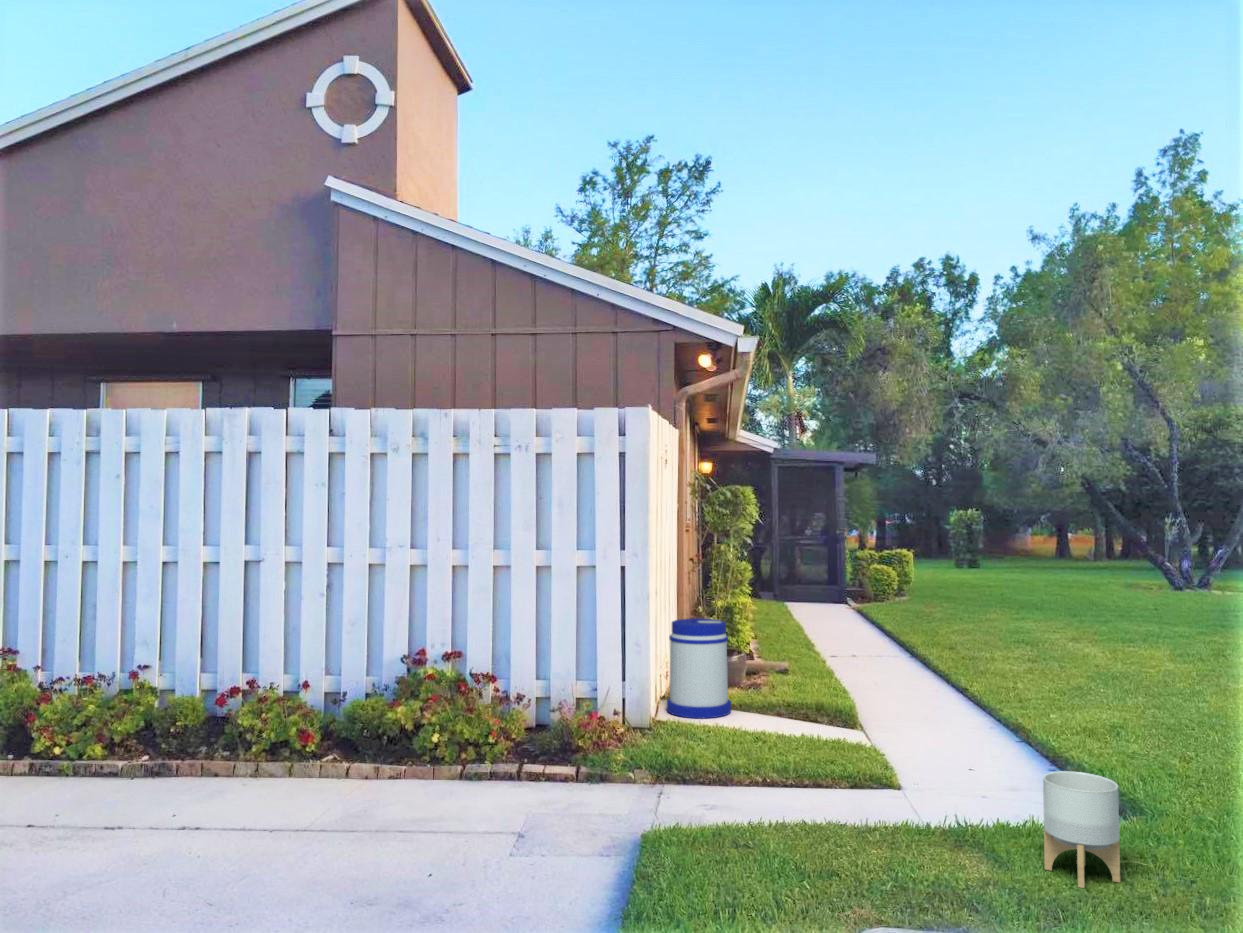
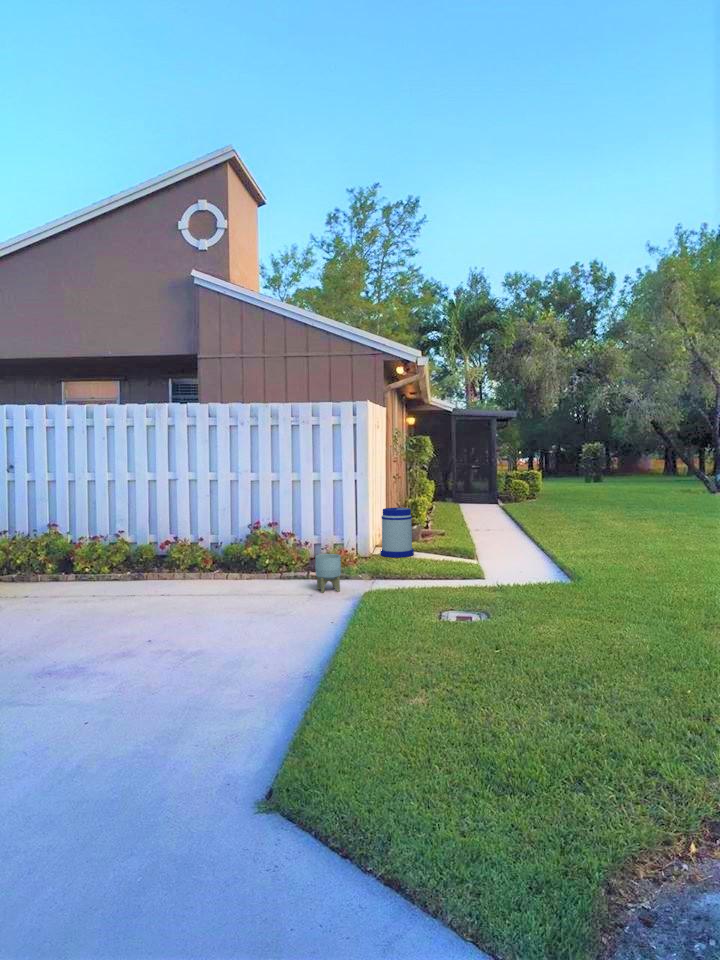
planter: present [1043,771,1120,888] -> present [315,554,341,593]

